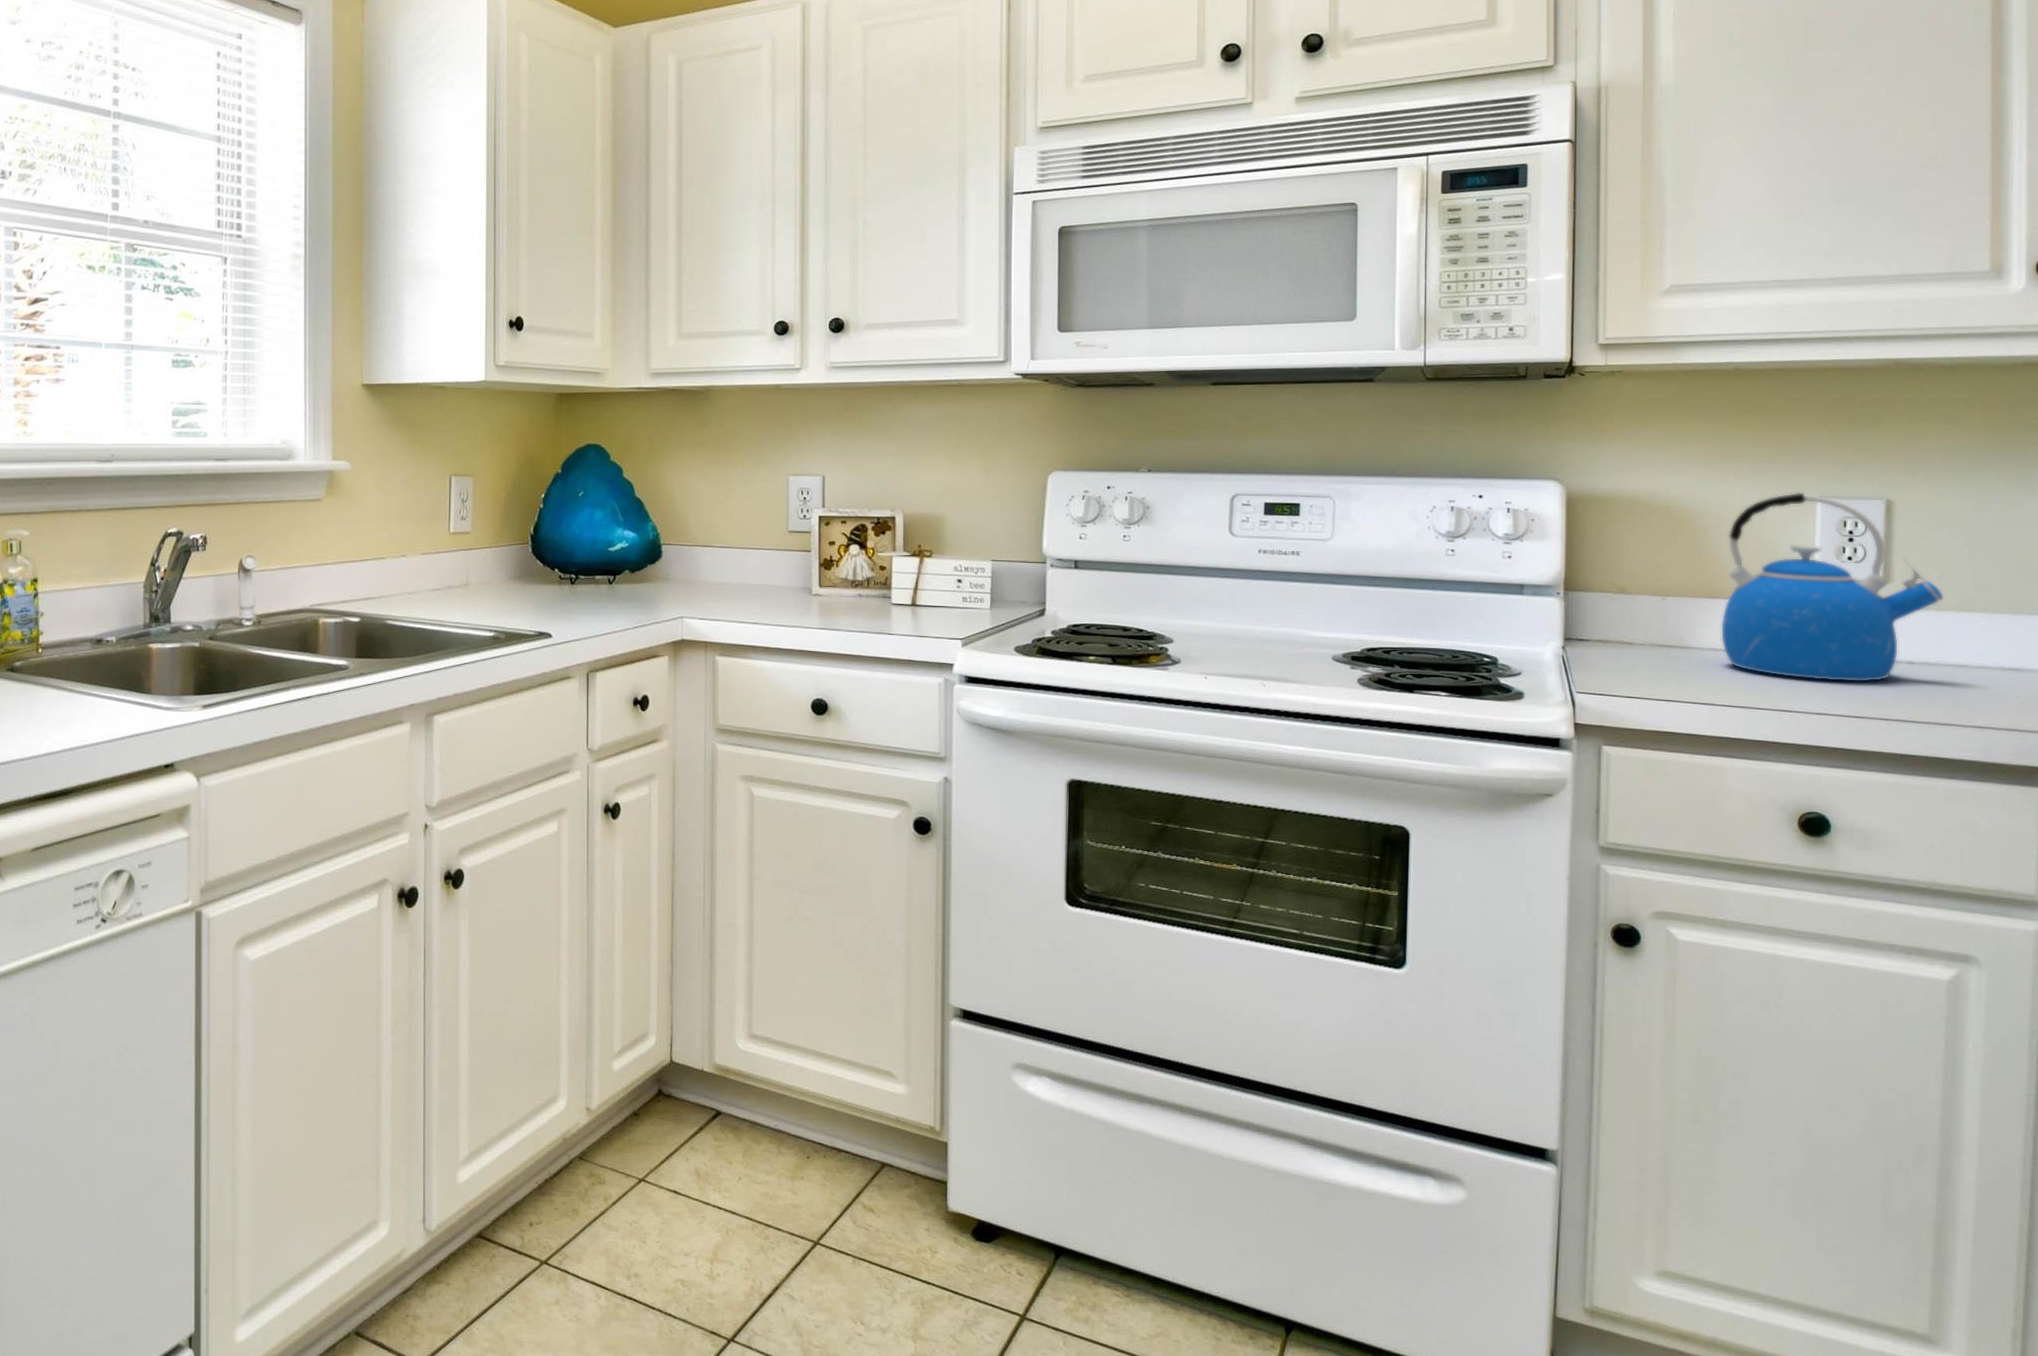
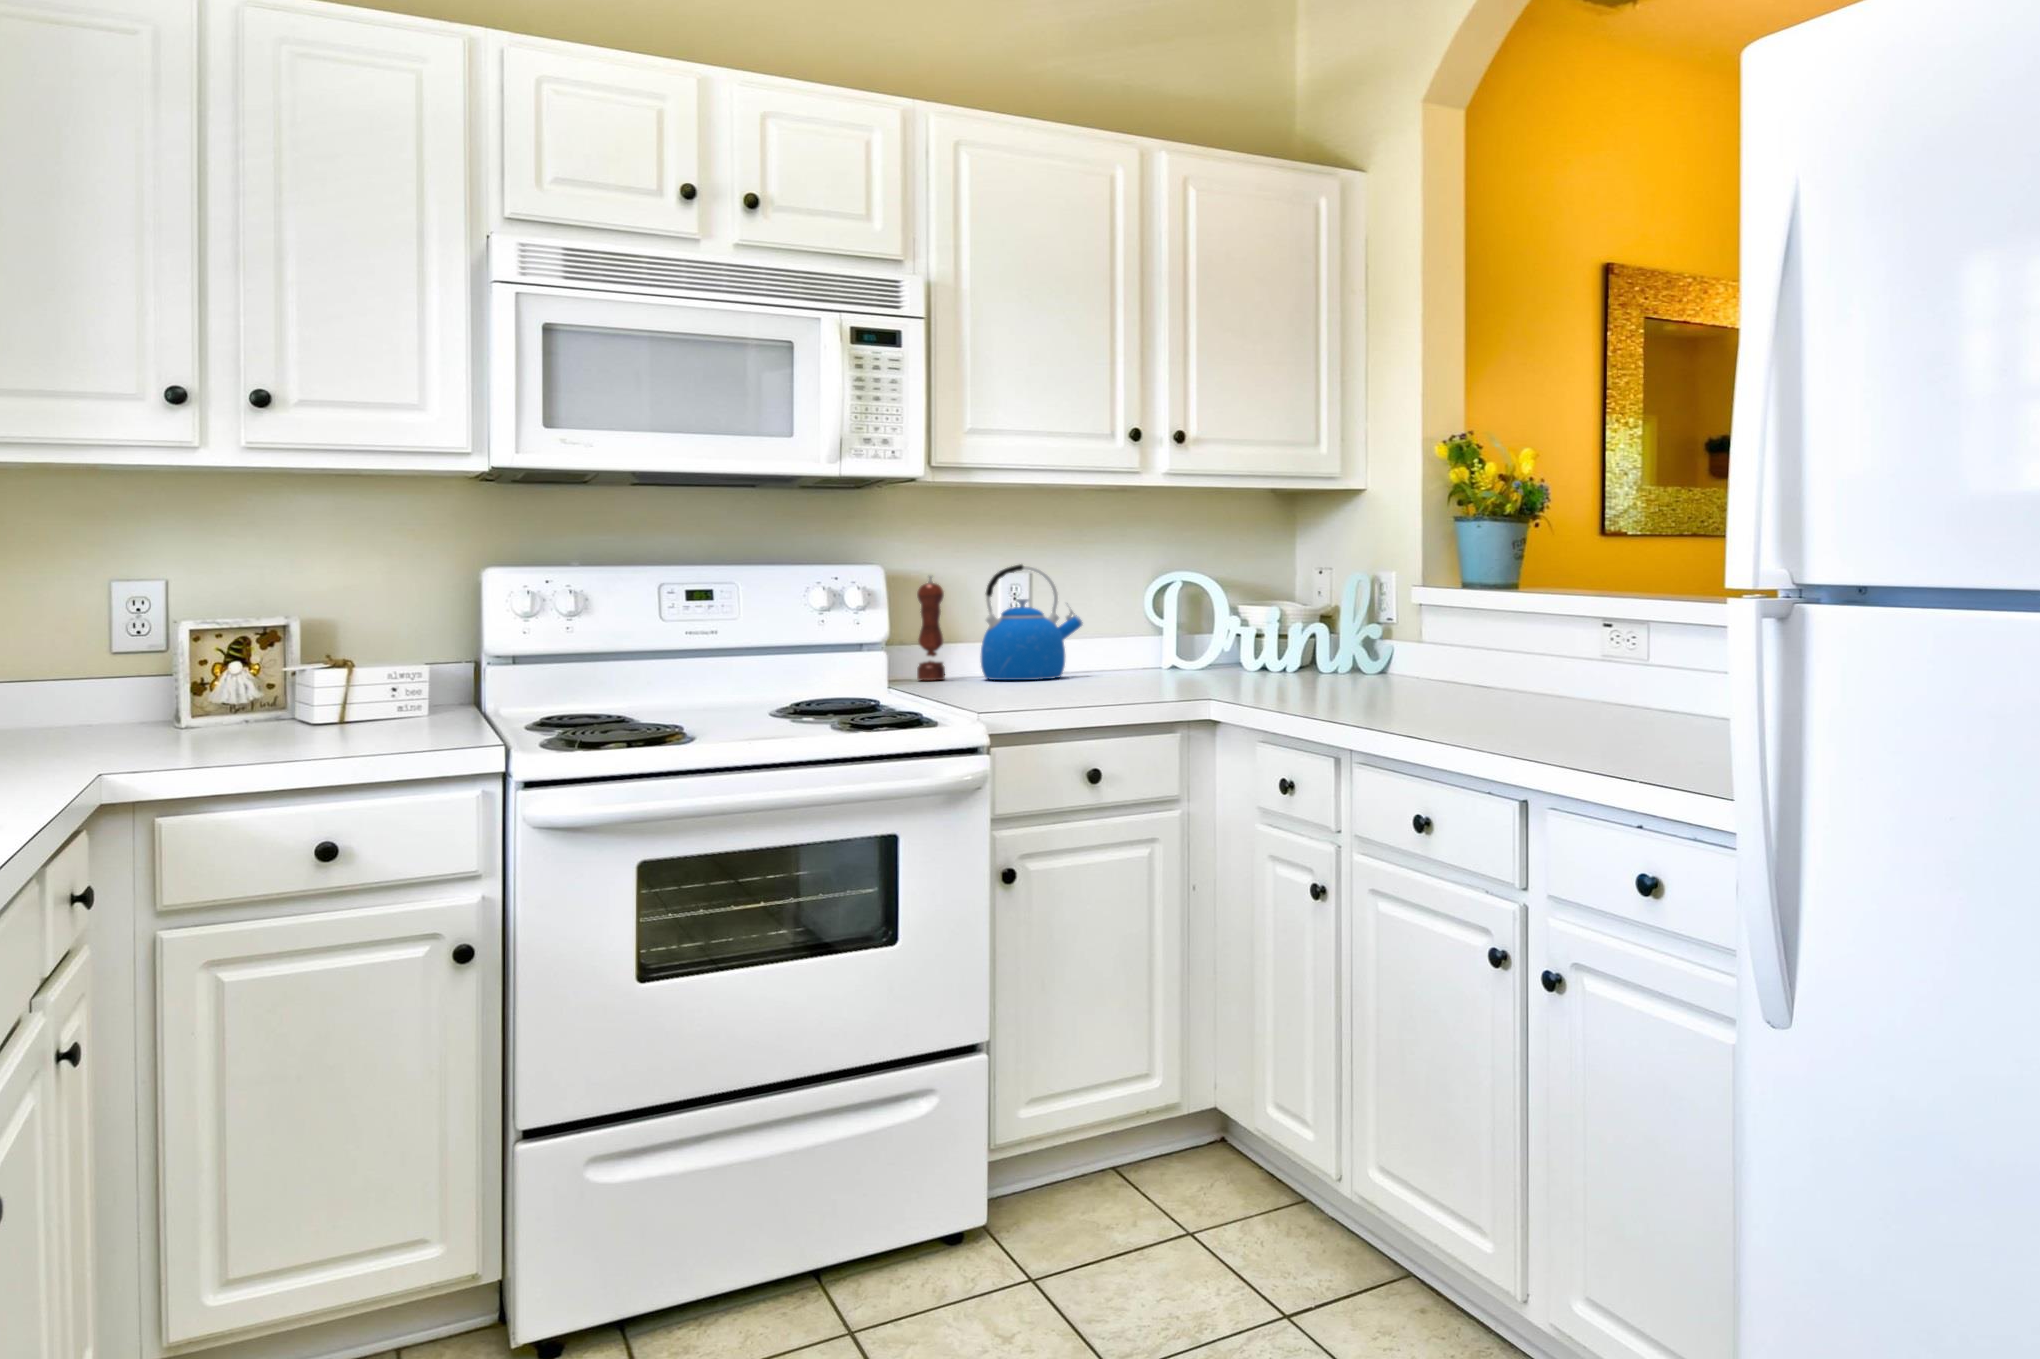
pepper mill: none [1621,500,1672,653] -> present [917,576,945,681]

